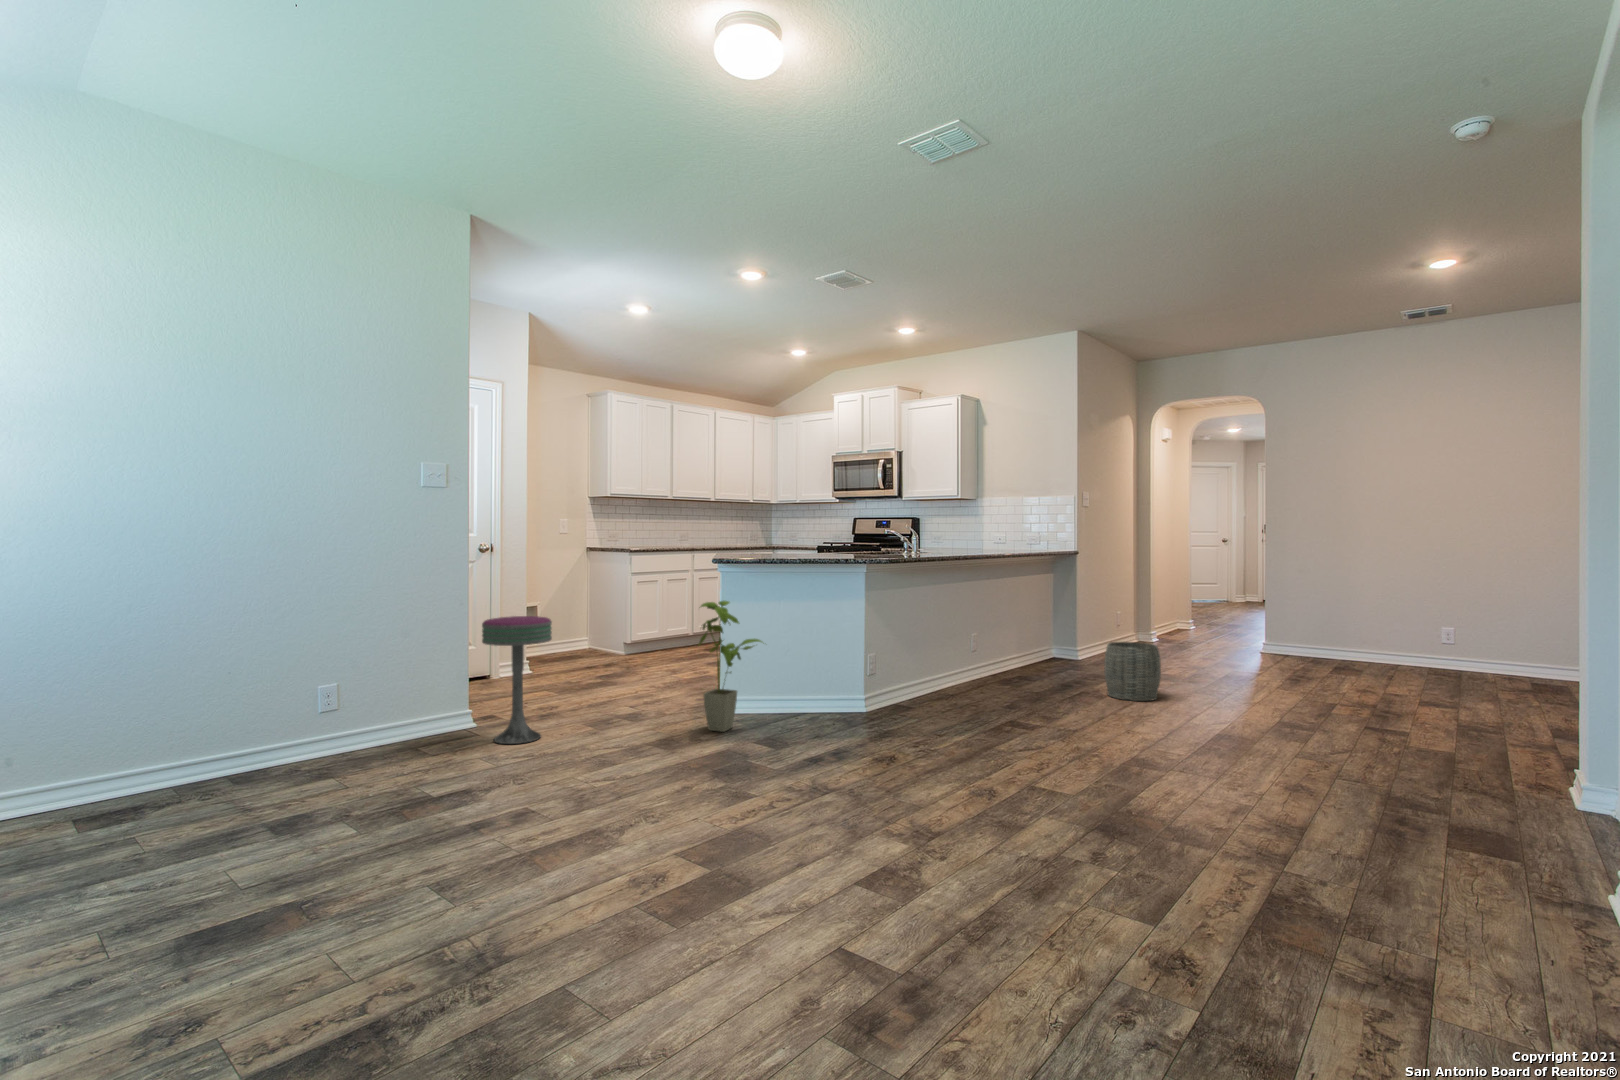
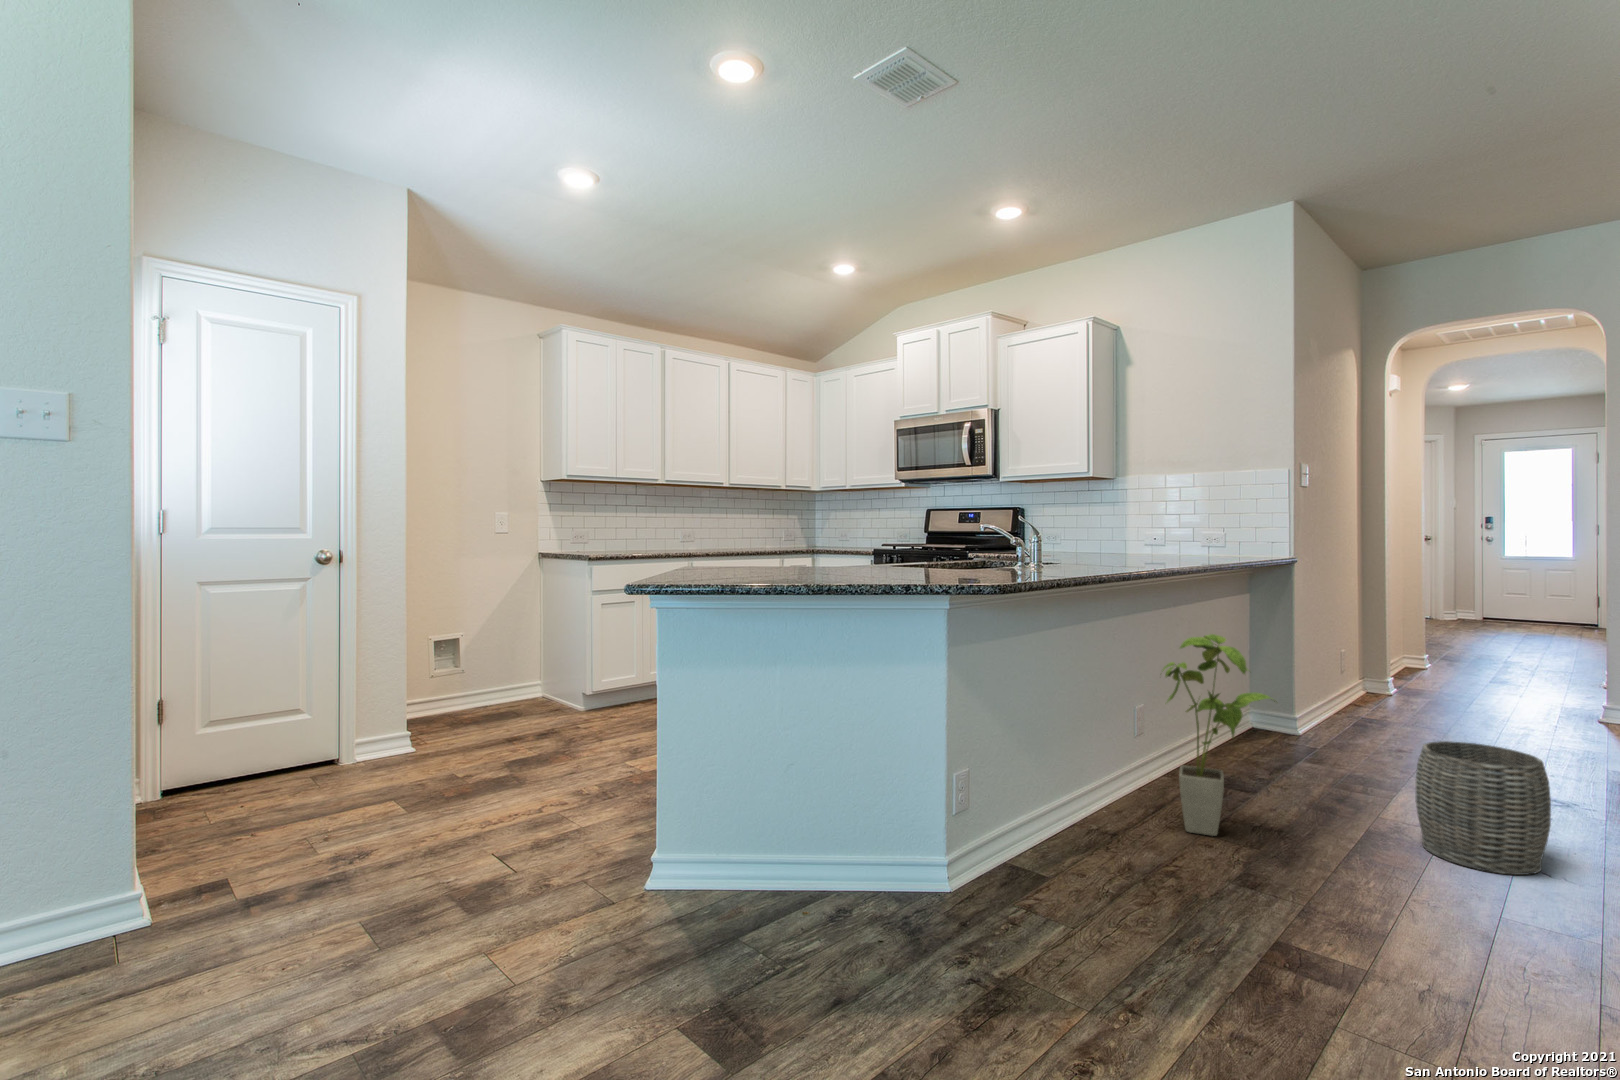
house plant: present [698,601,762,732] -> present [1163,634,1273,836]
bar stool: present [482,616,552,744] -> none [97,707,276,1002]

